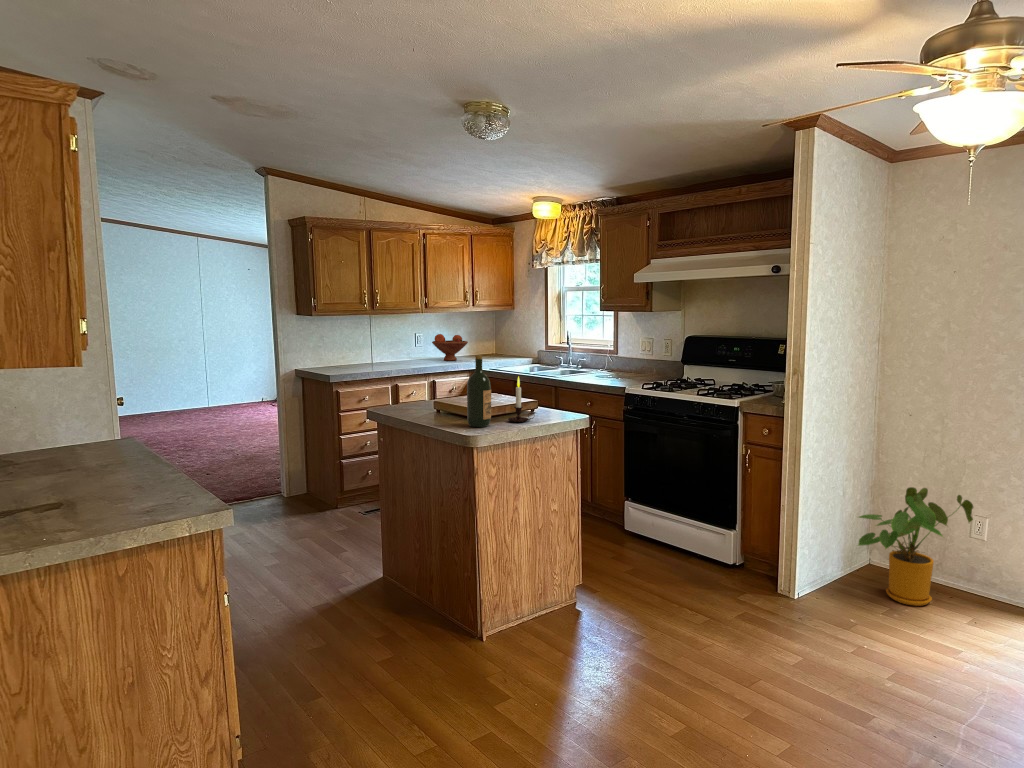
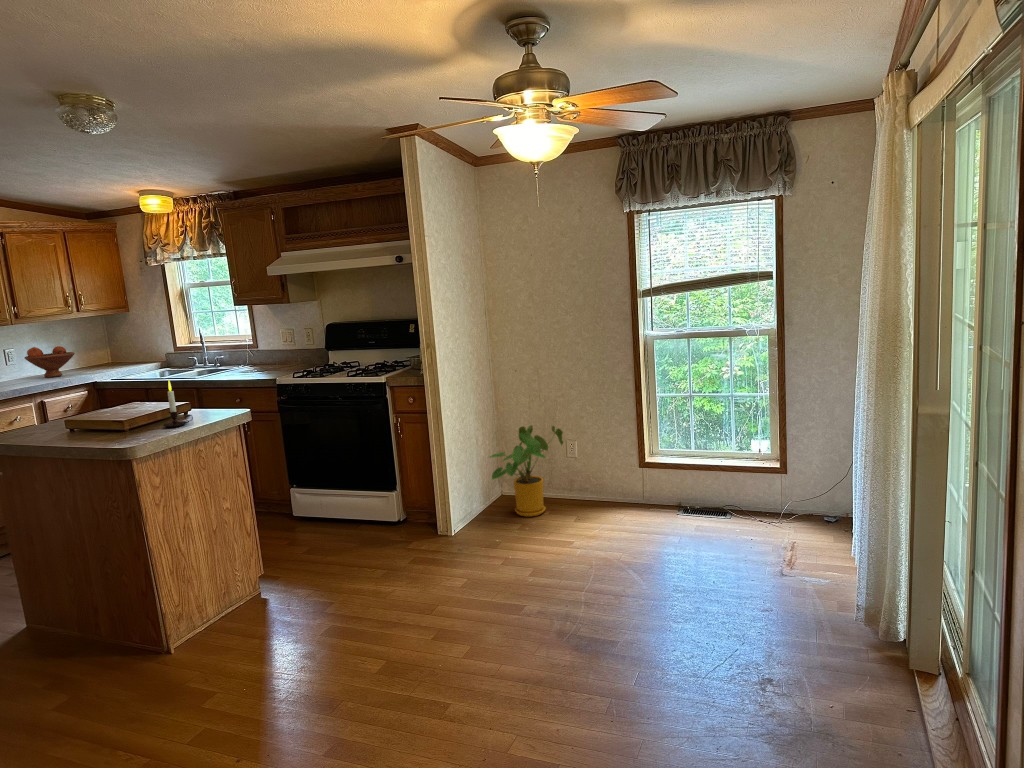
wine bottle: present [467,355,491,427] -> none [110,363,144,439]

